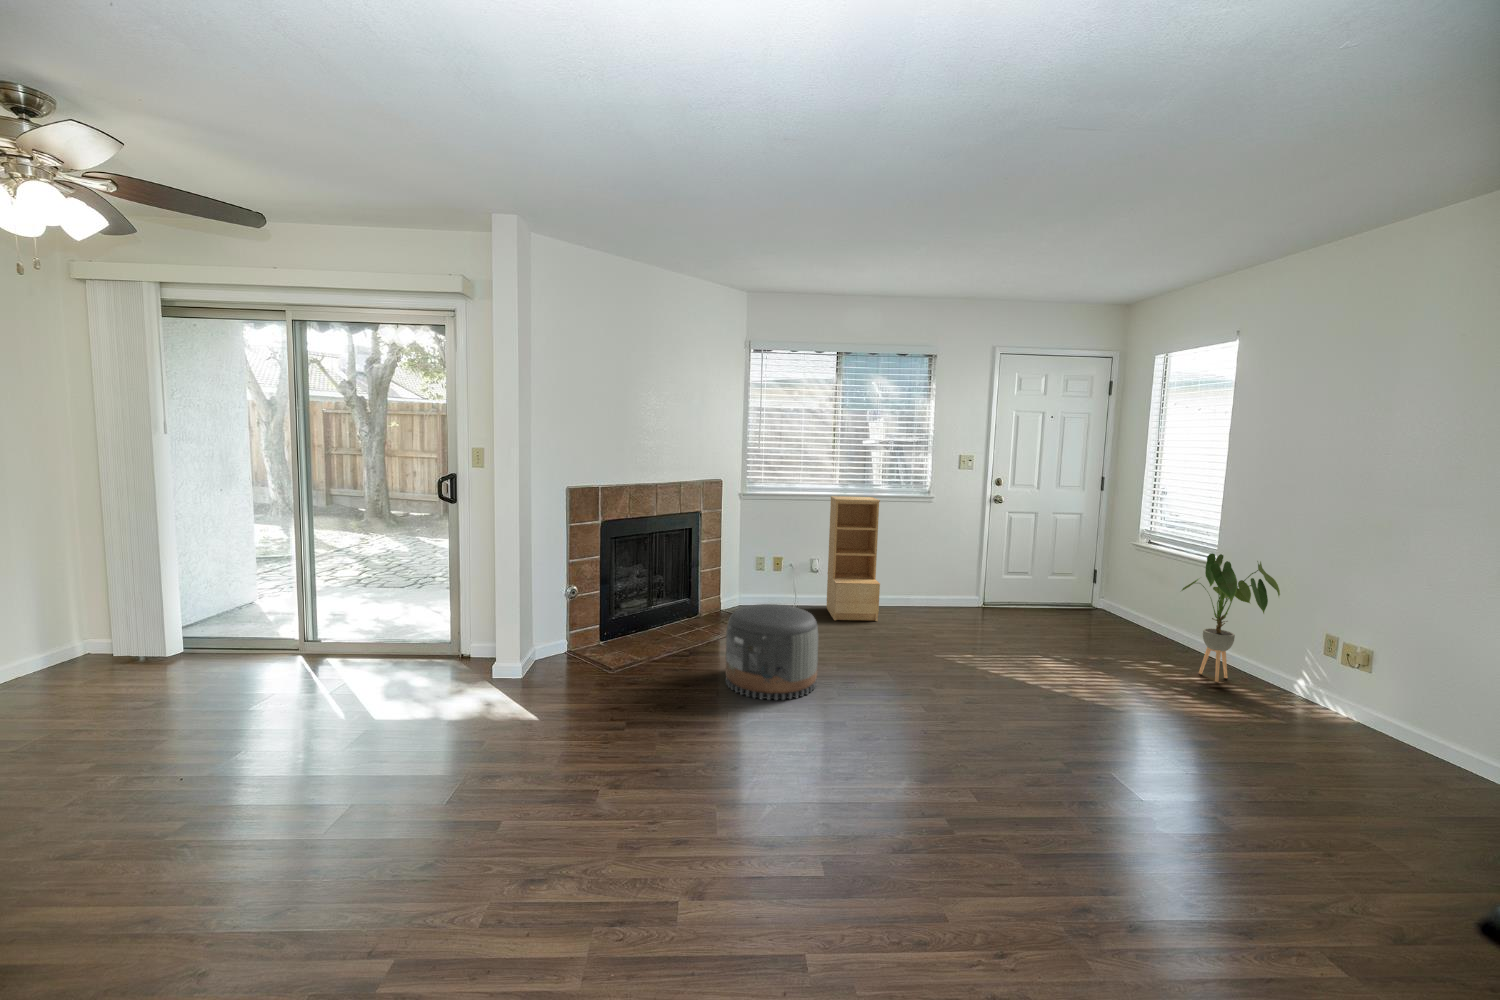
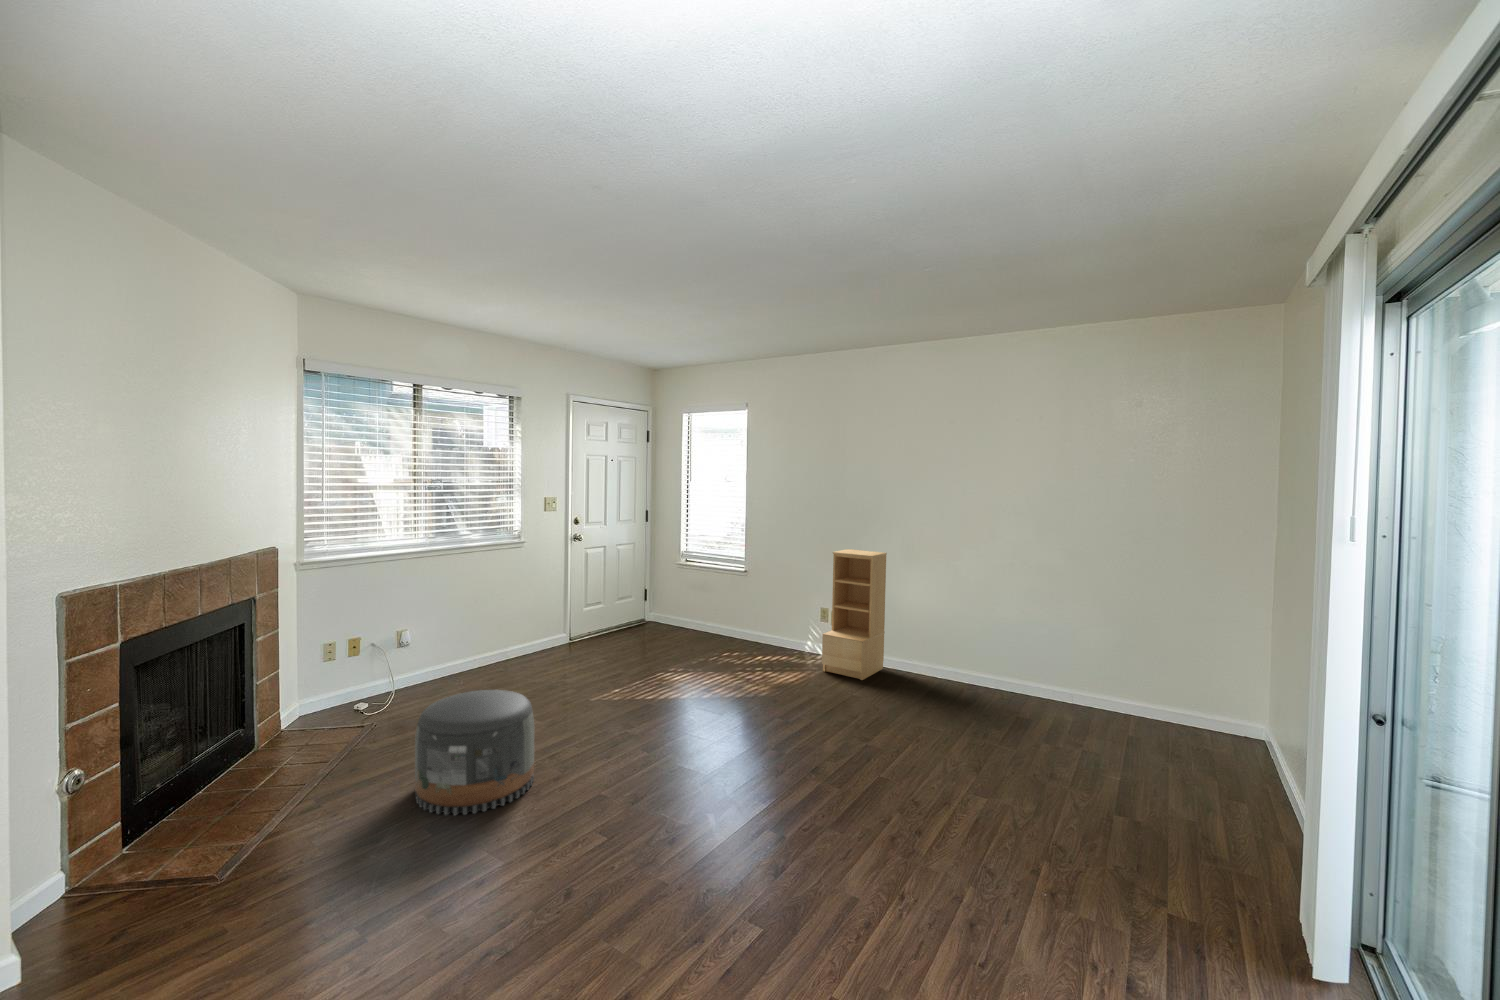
bookshelf: present [827,496,880,621] -> present [822,549,887,680]
house plant: present [1182,553,1280,682] -> none [738,564,792,656]

